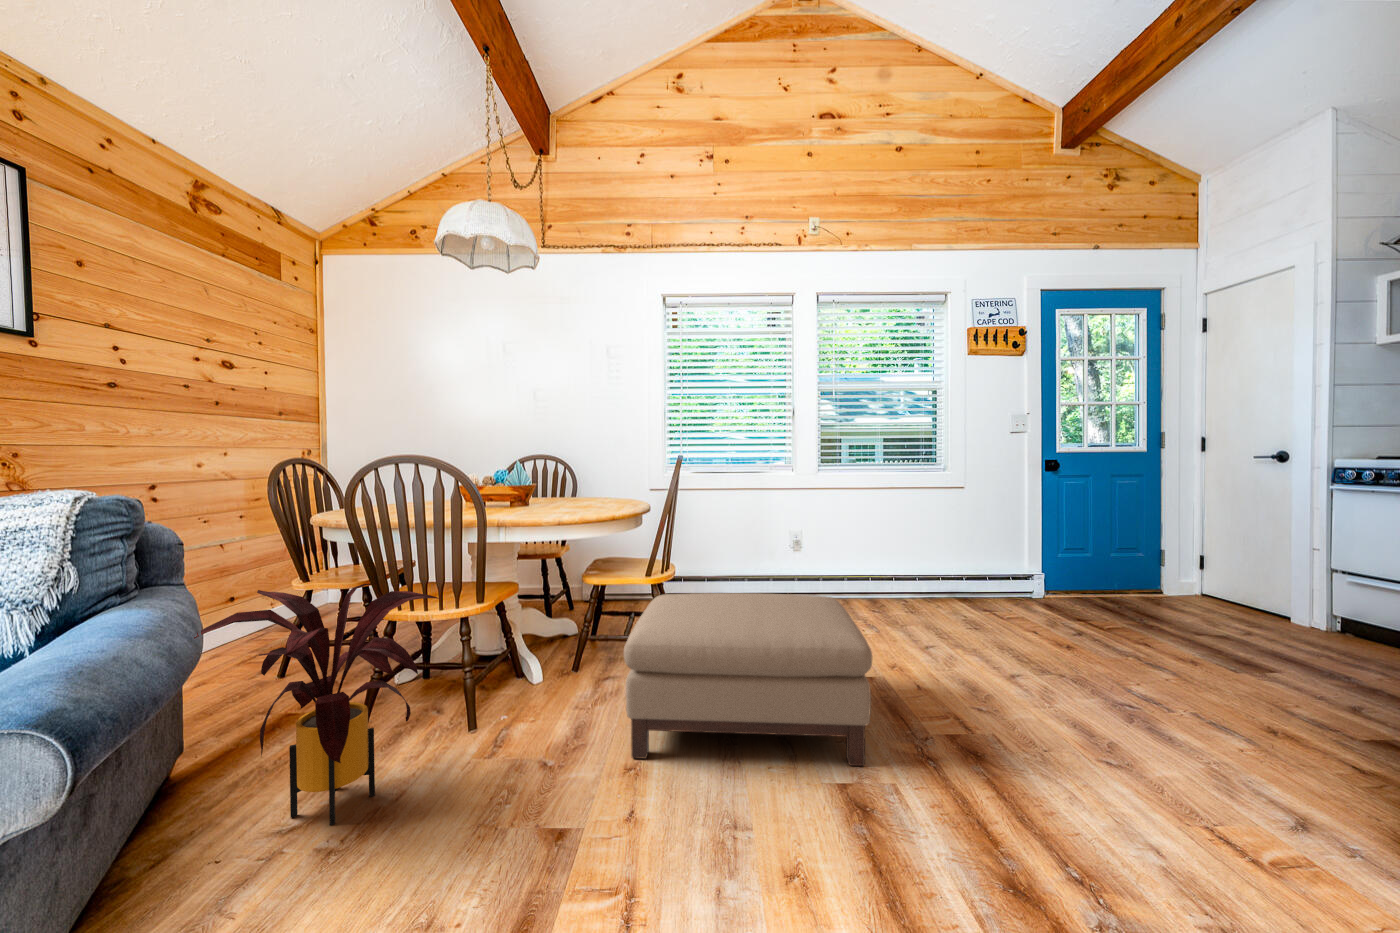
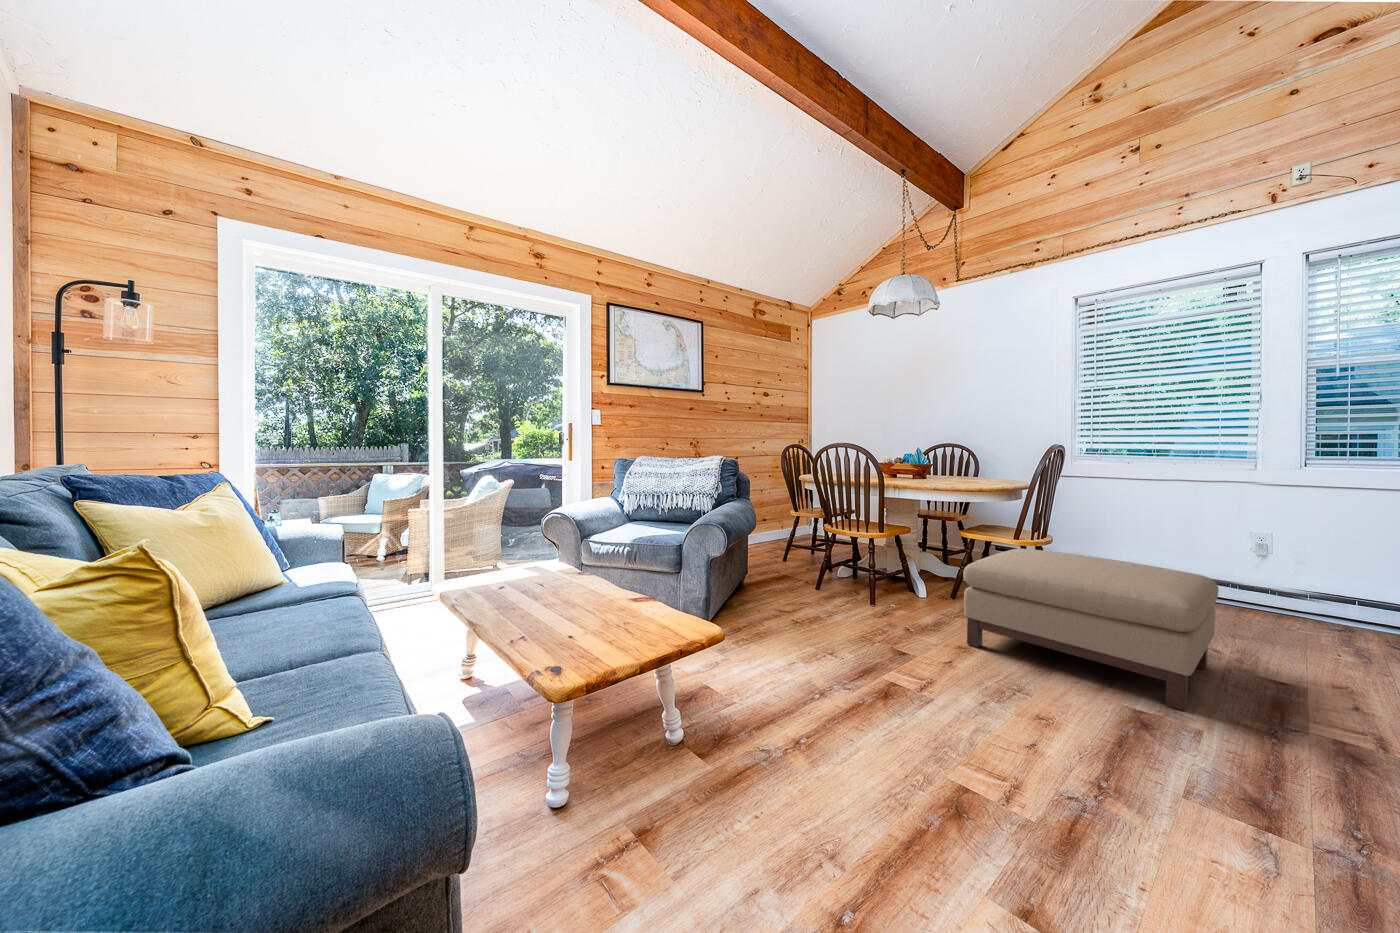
house plant: present [194,584,439,825] -> none [739,505,854,619]

